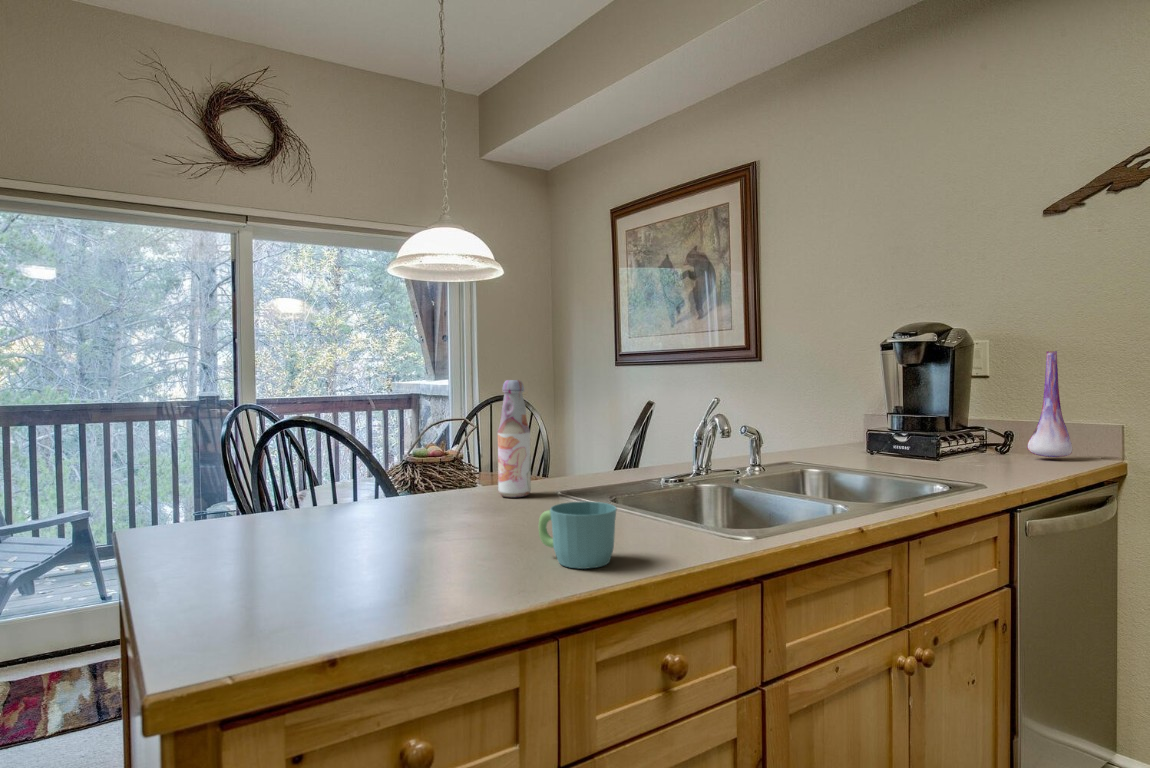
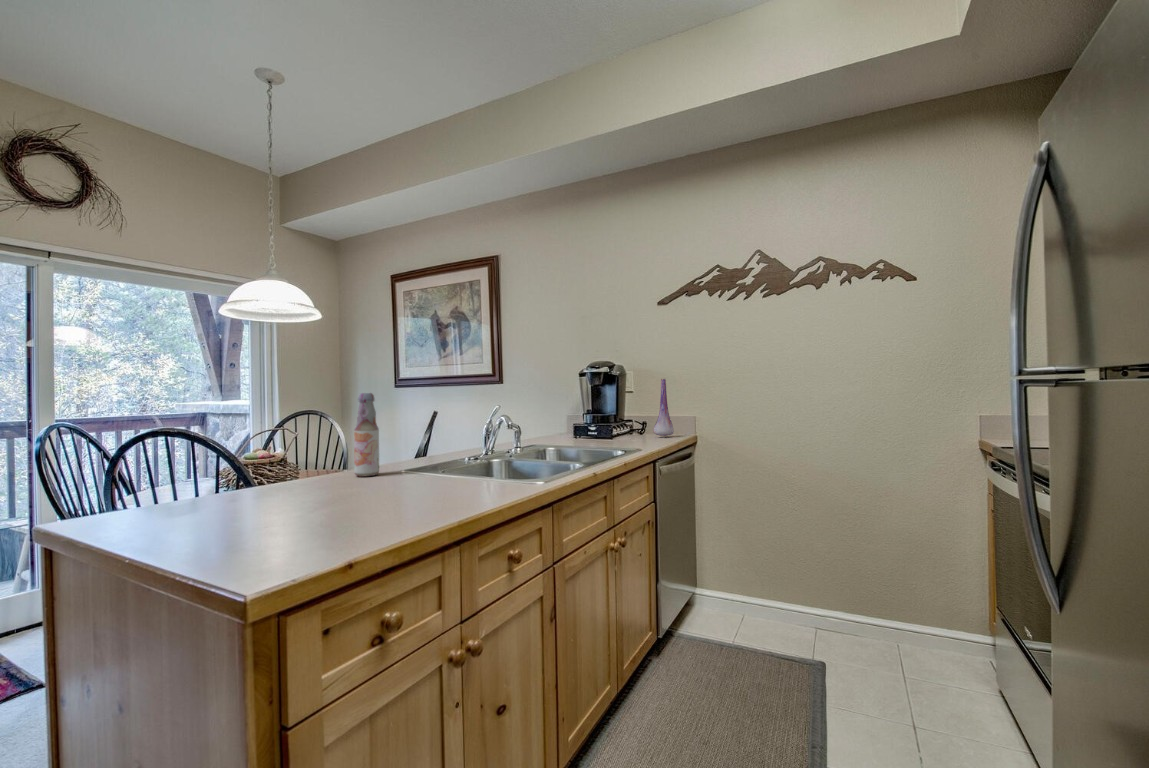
mug: present [539,501,617,569] -> none [427,464,481,504]

